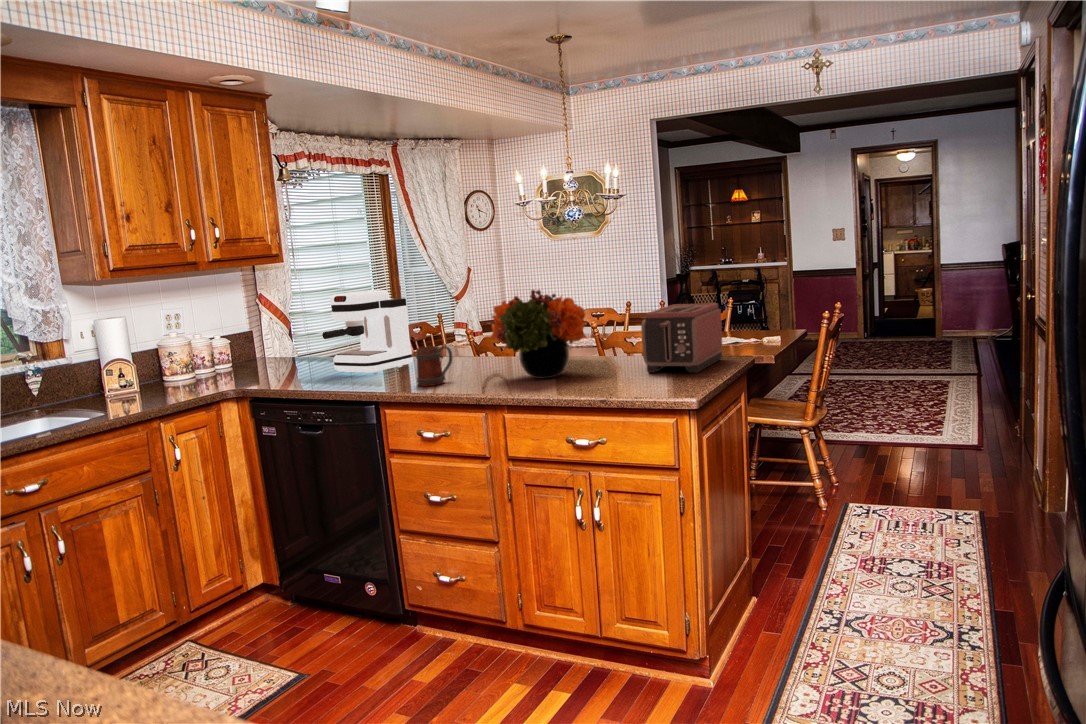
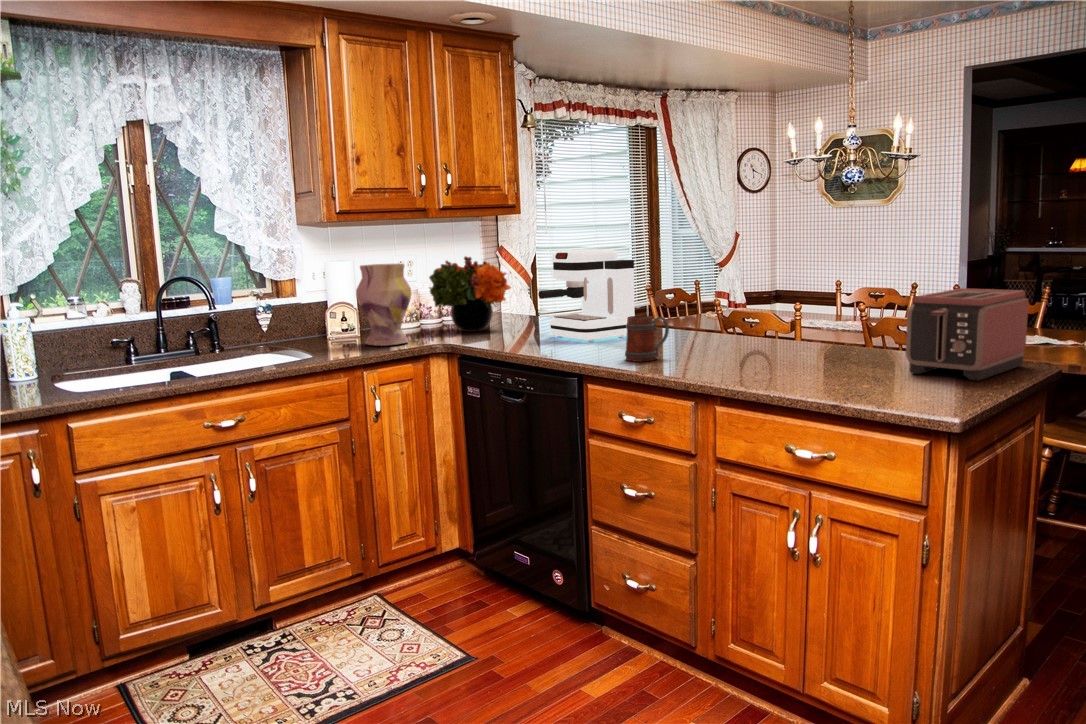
flower arrangement: present [491,290,587,379] -> present [429,256,511,332]
vase: none [137,316,196,398] -> present [356,264,411,346]

